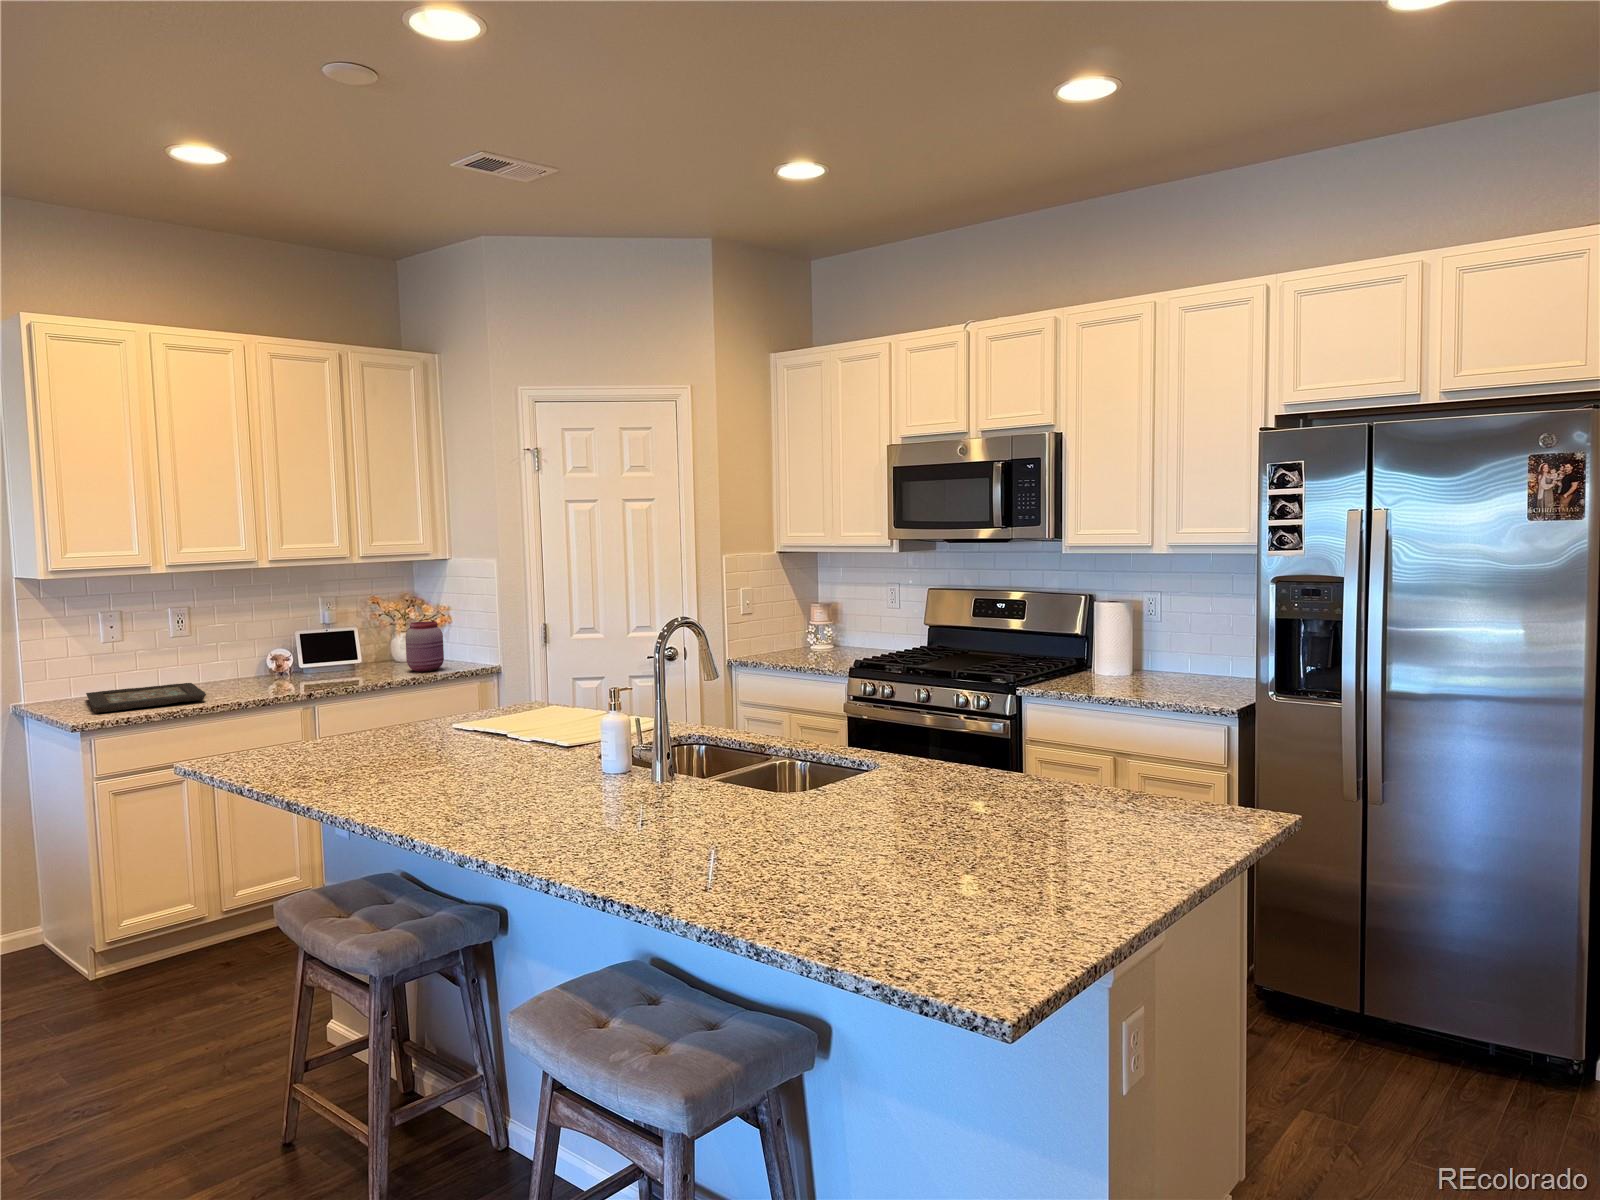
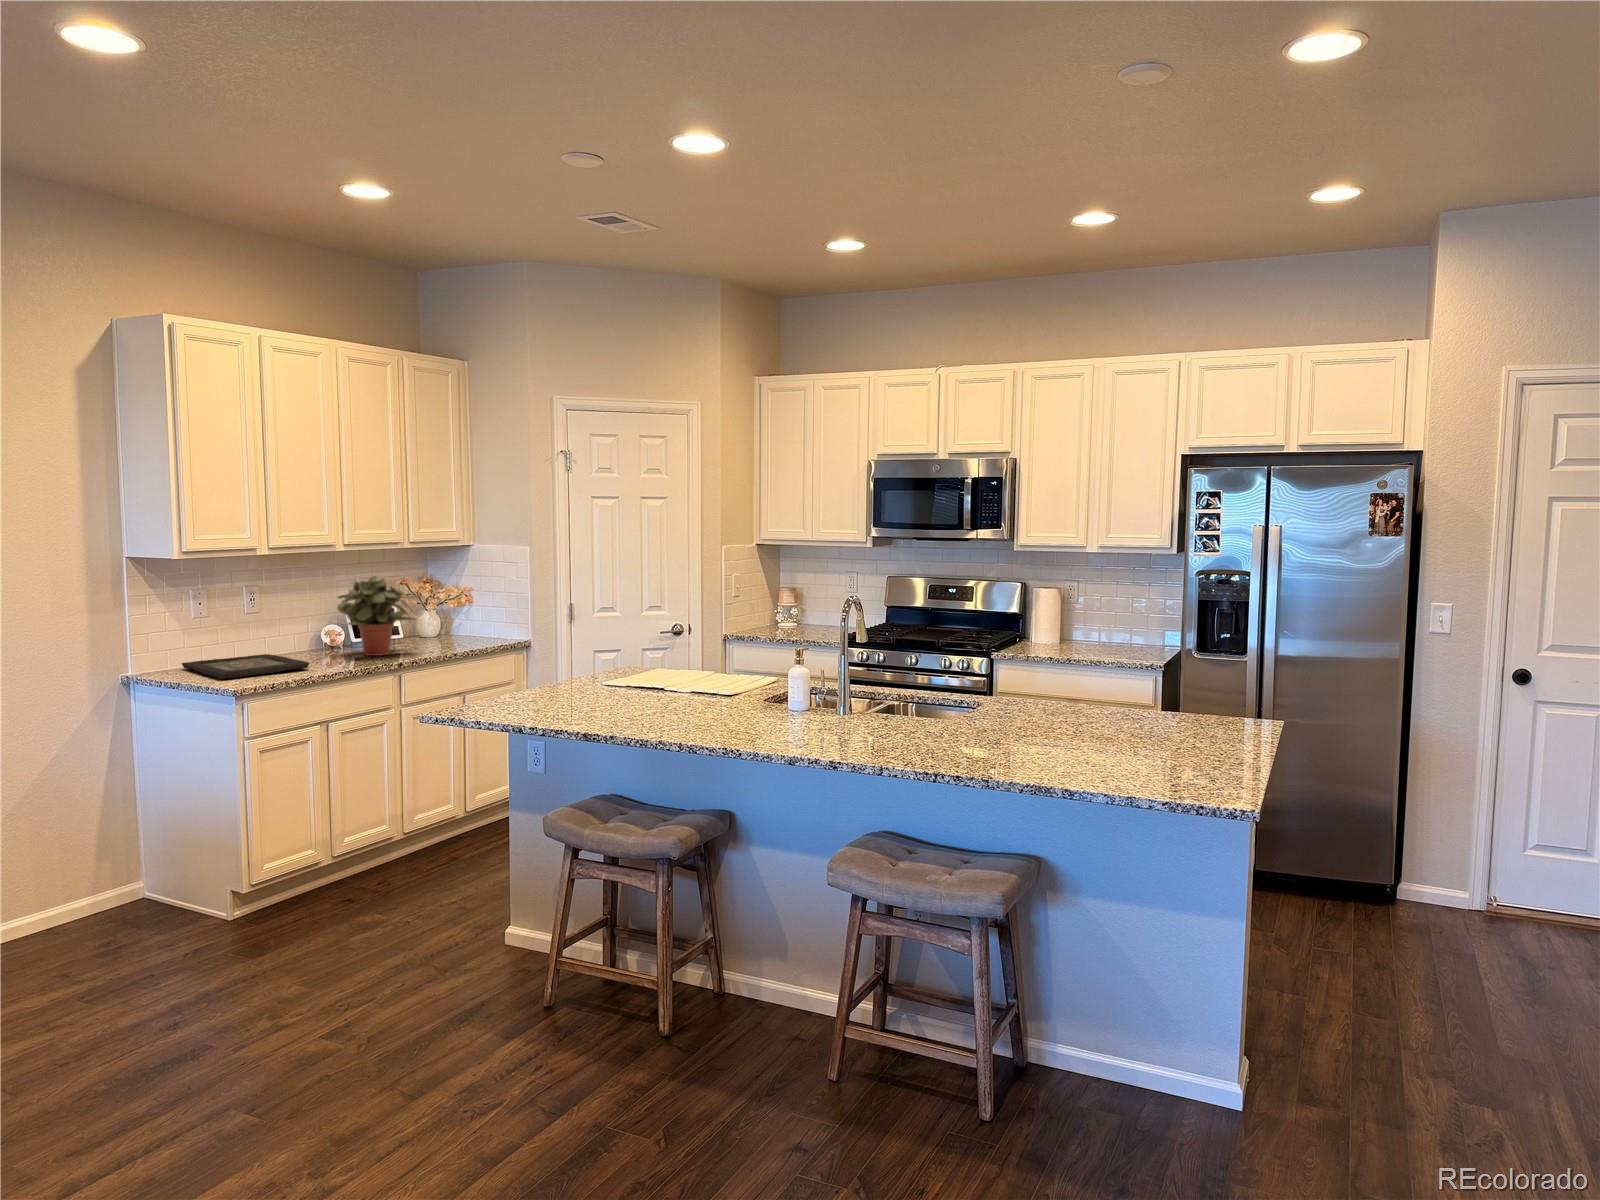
potted plant: none [259,595,353,685] -> present [337,576,418,656]
jar: present [405,621,444,672] -> none [451,601,484,645]

